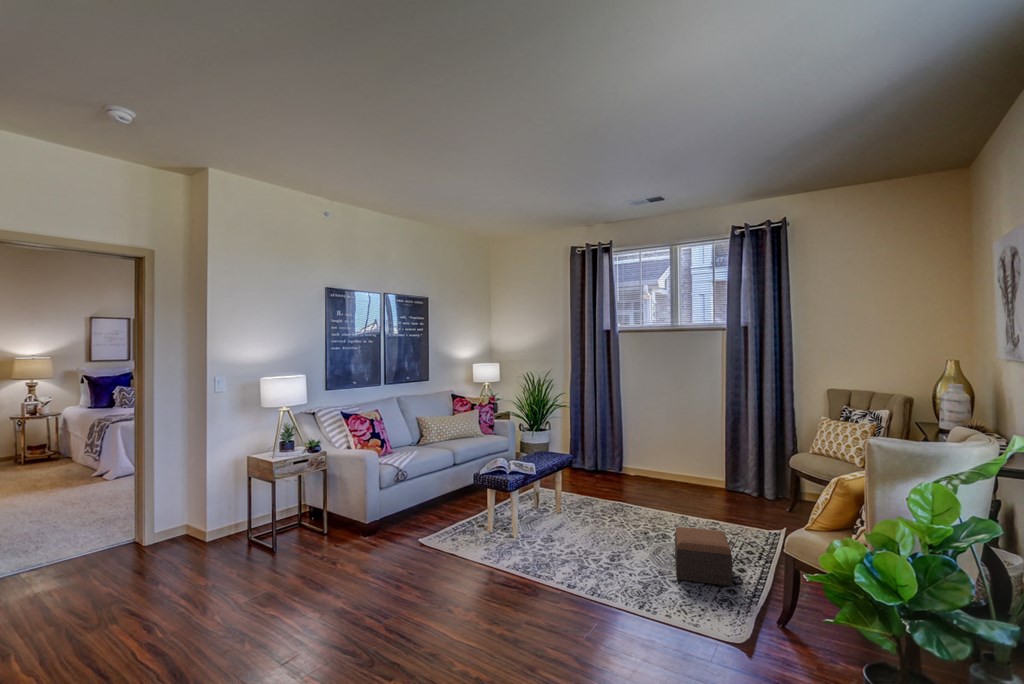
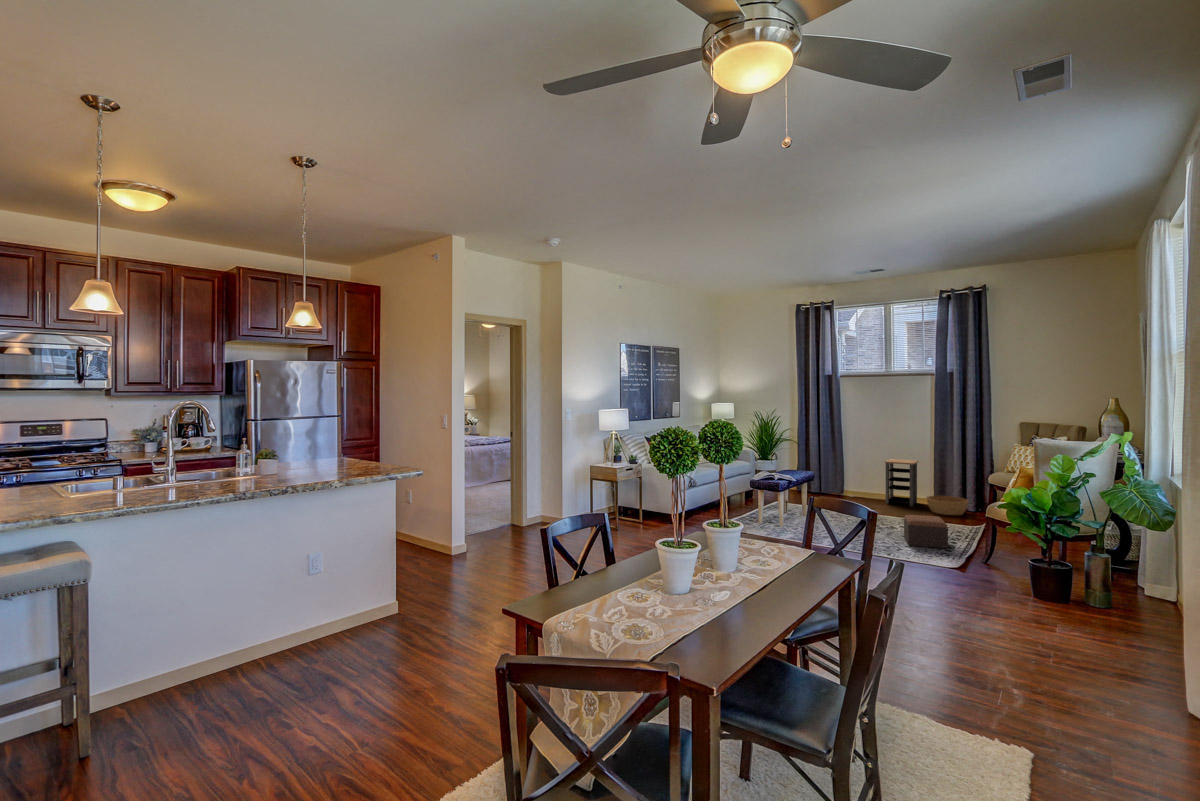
side table: none [668,432,709,494] -> present [885,459,919,506]
basket: none [715,481,767,510] -> present [926,496,968,515]

